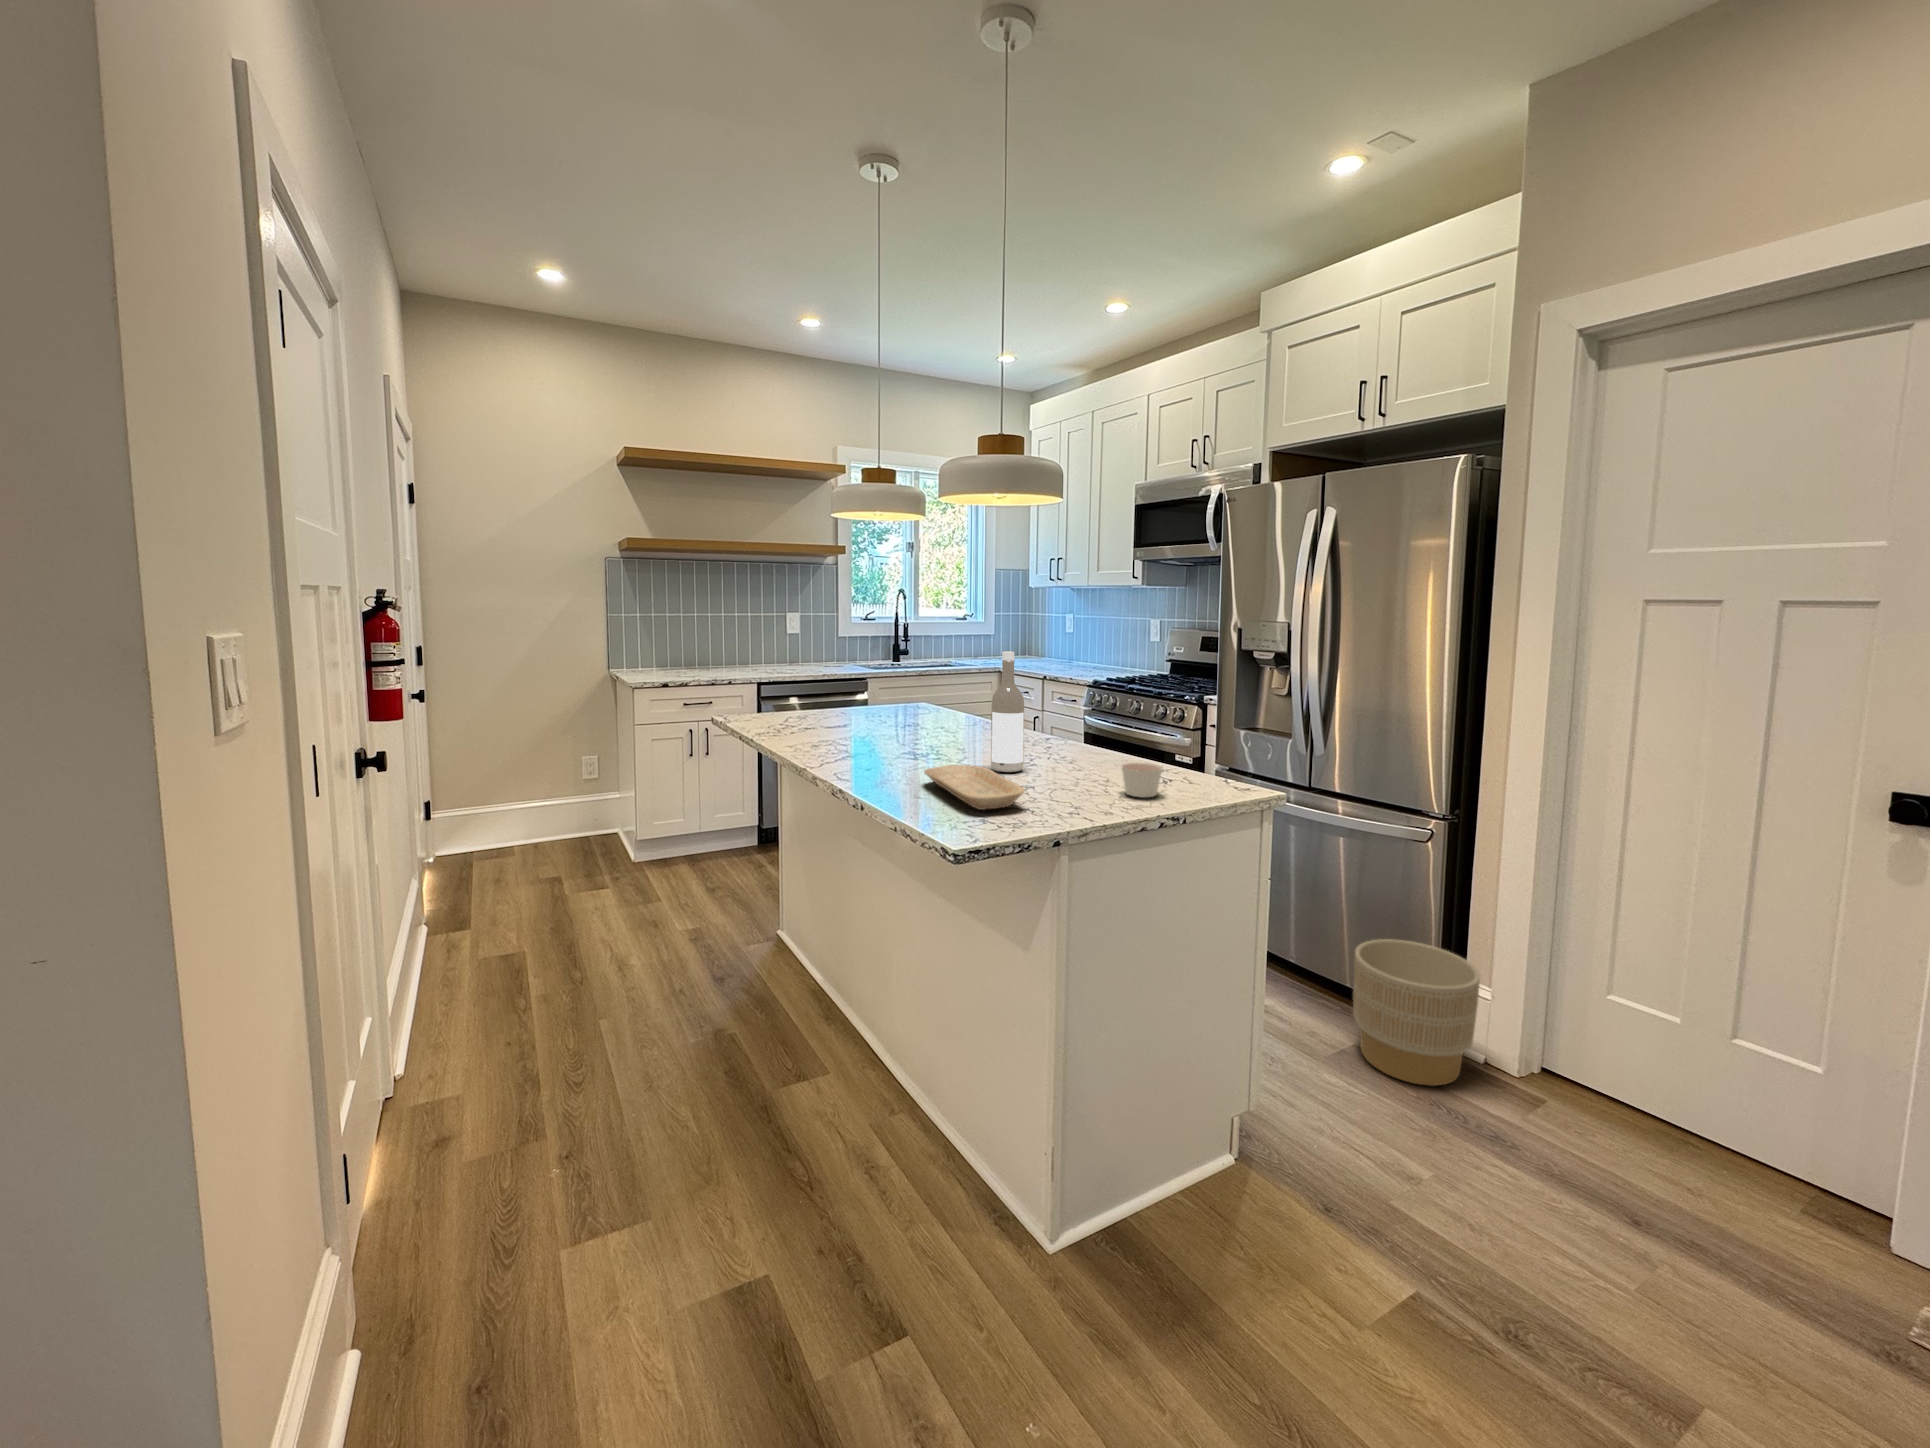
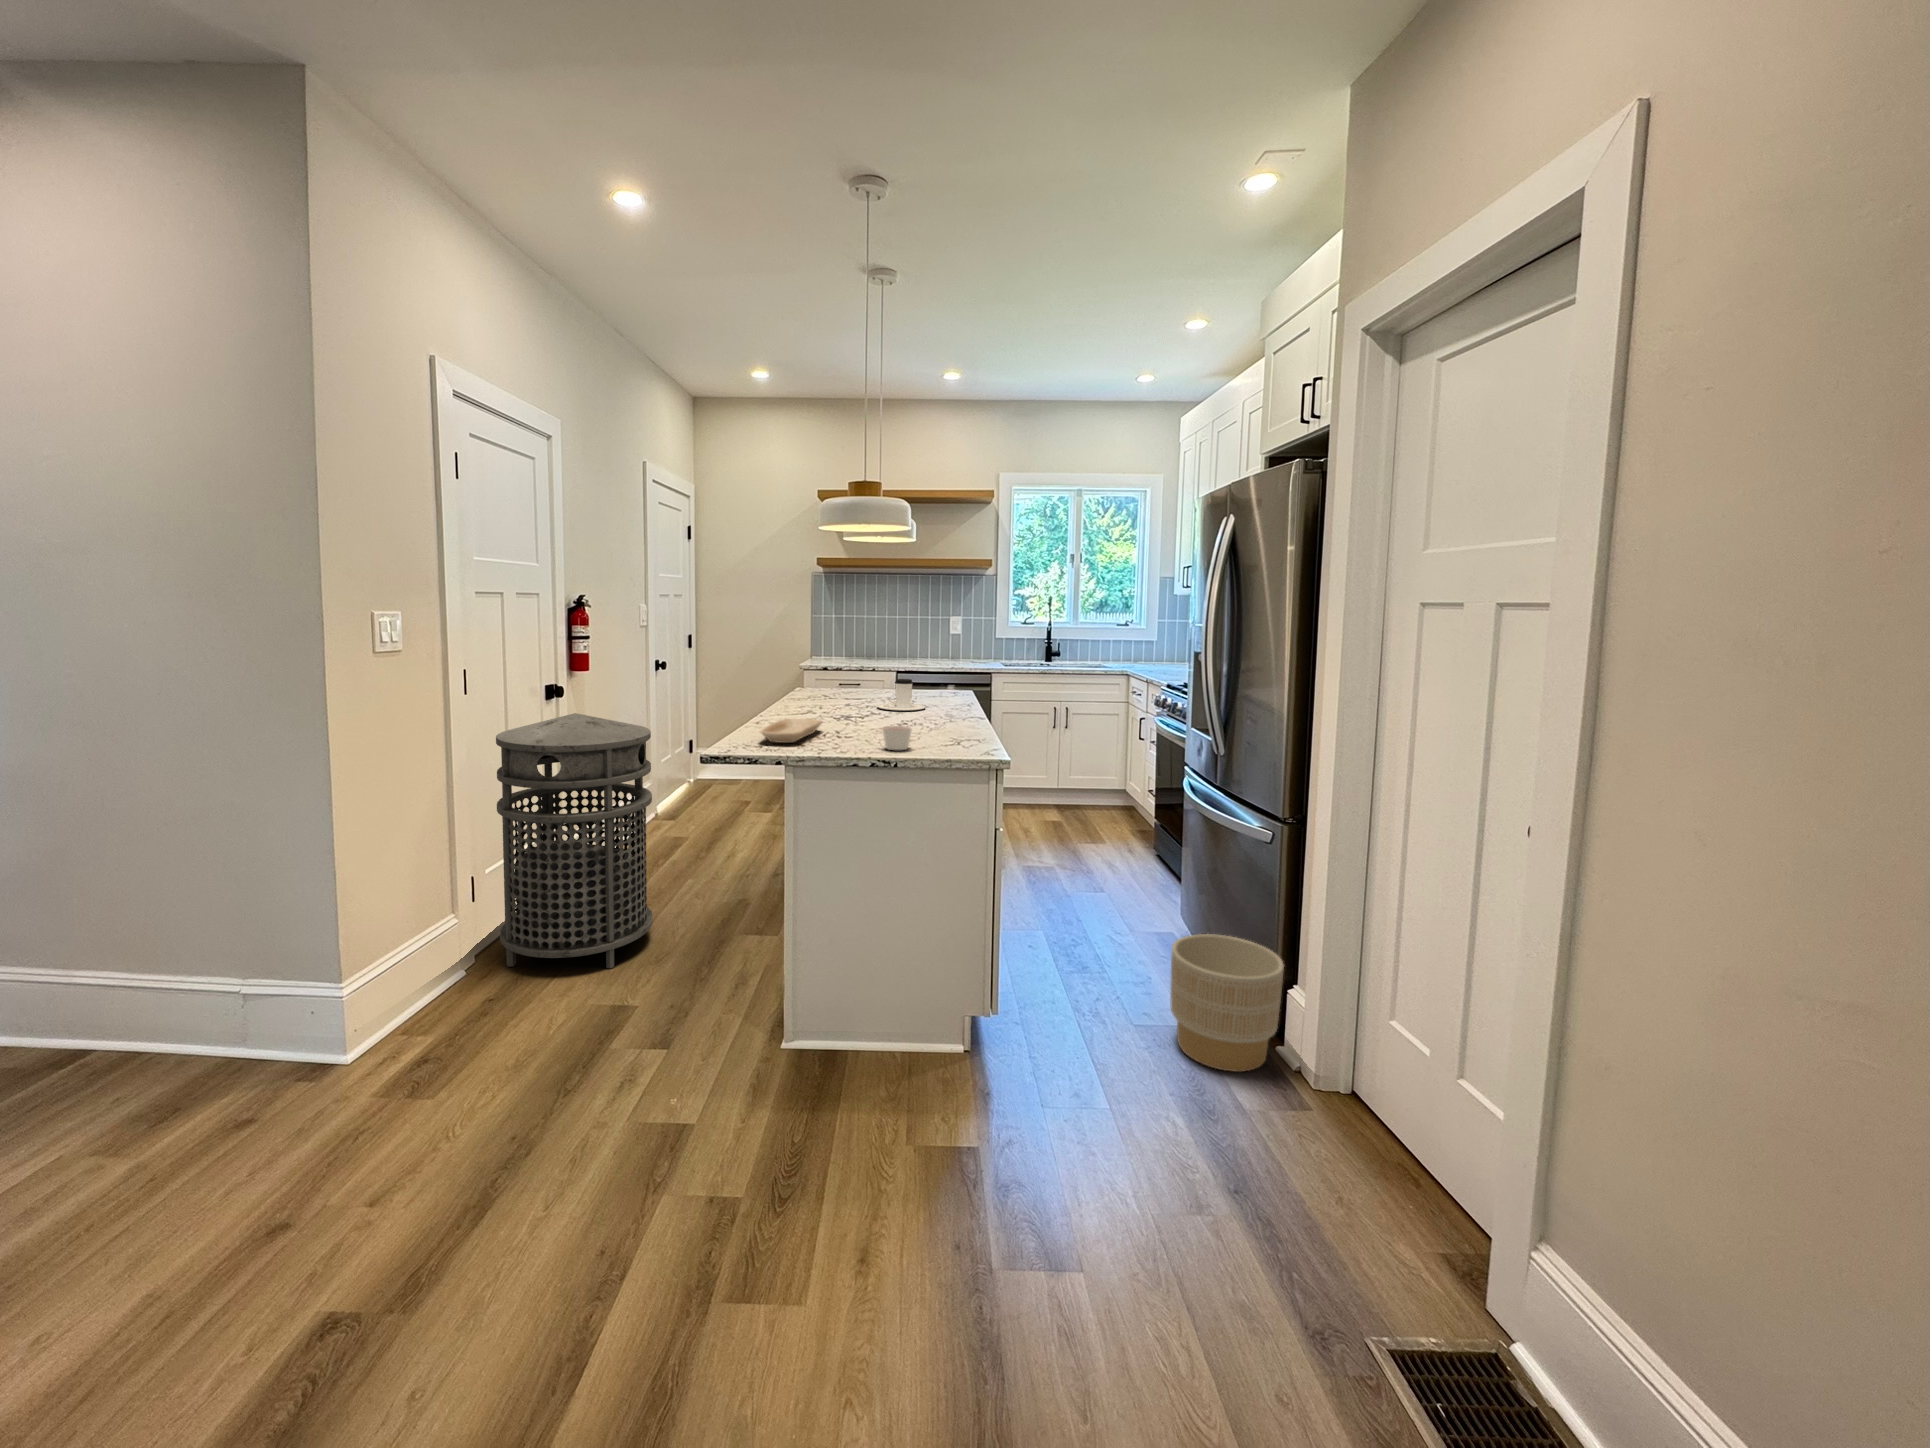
wine bottle: present [991,651,1024,772] -> none [849,642,873,730]
coffee cup: none [919,695,983,737] -> present [877,679,925,711]
trash can: none [362,801,667,1302] -> present [496,713,653,968]

